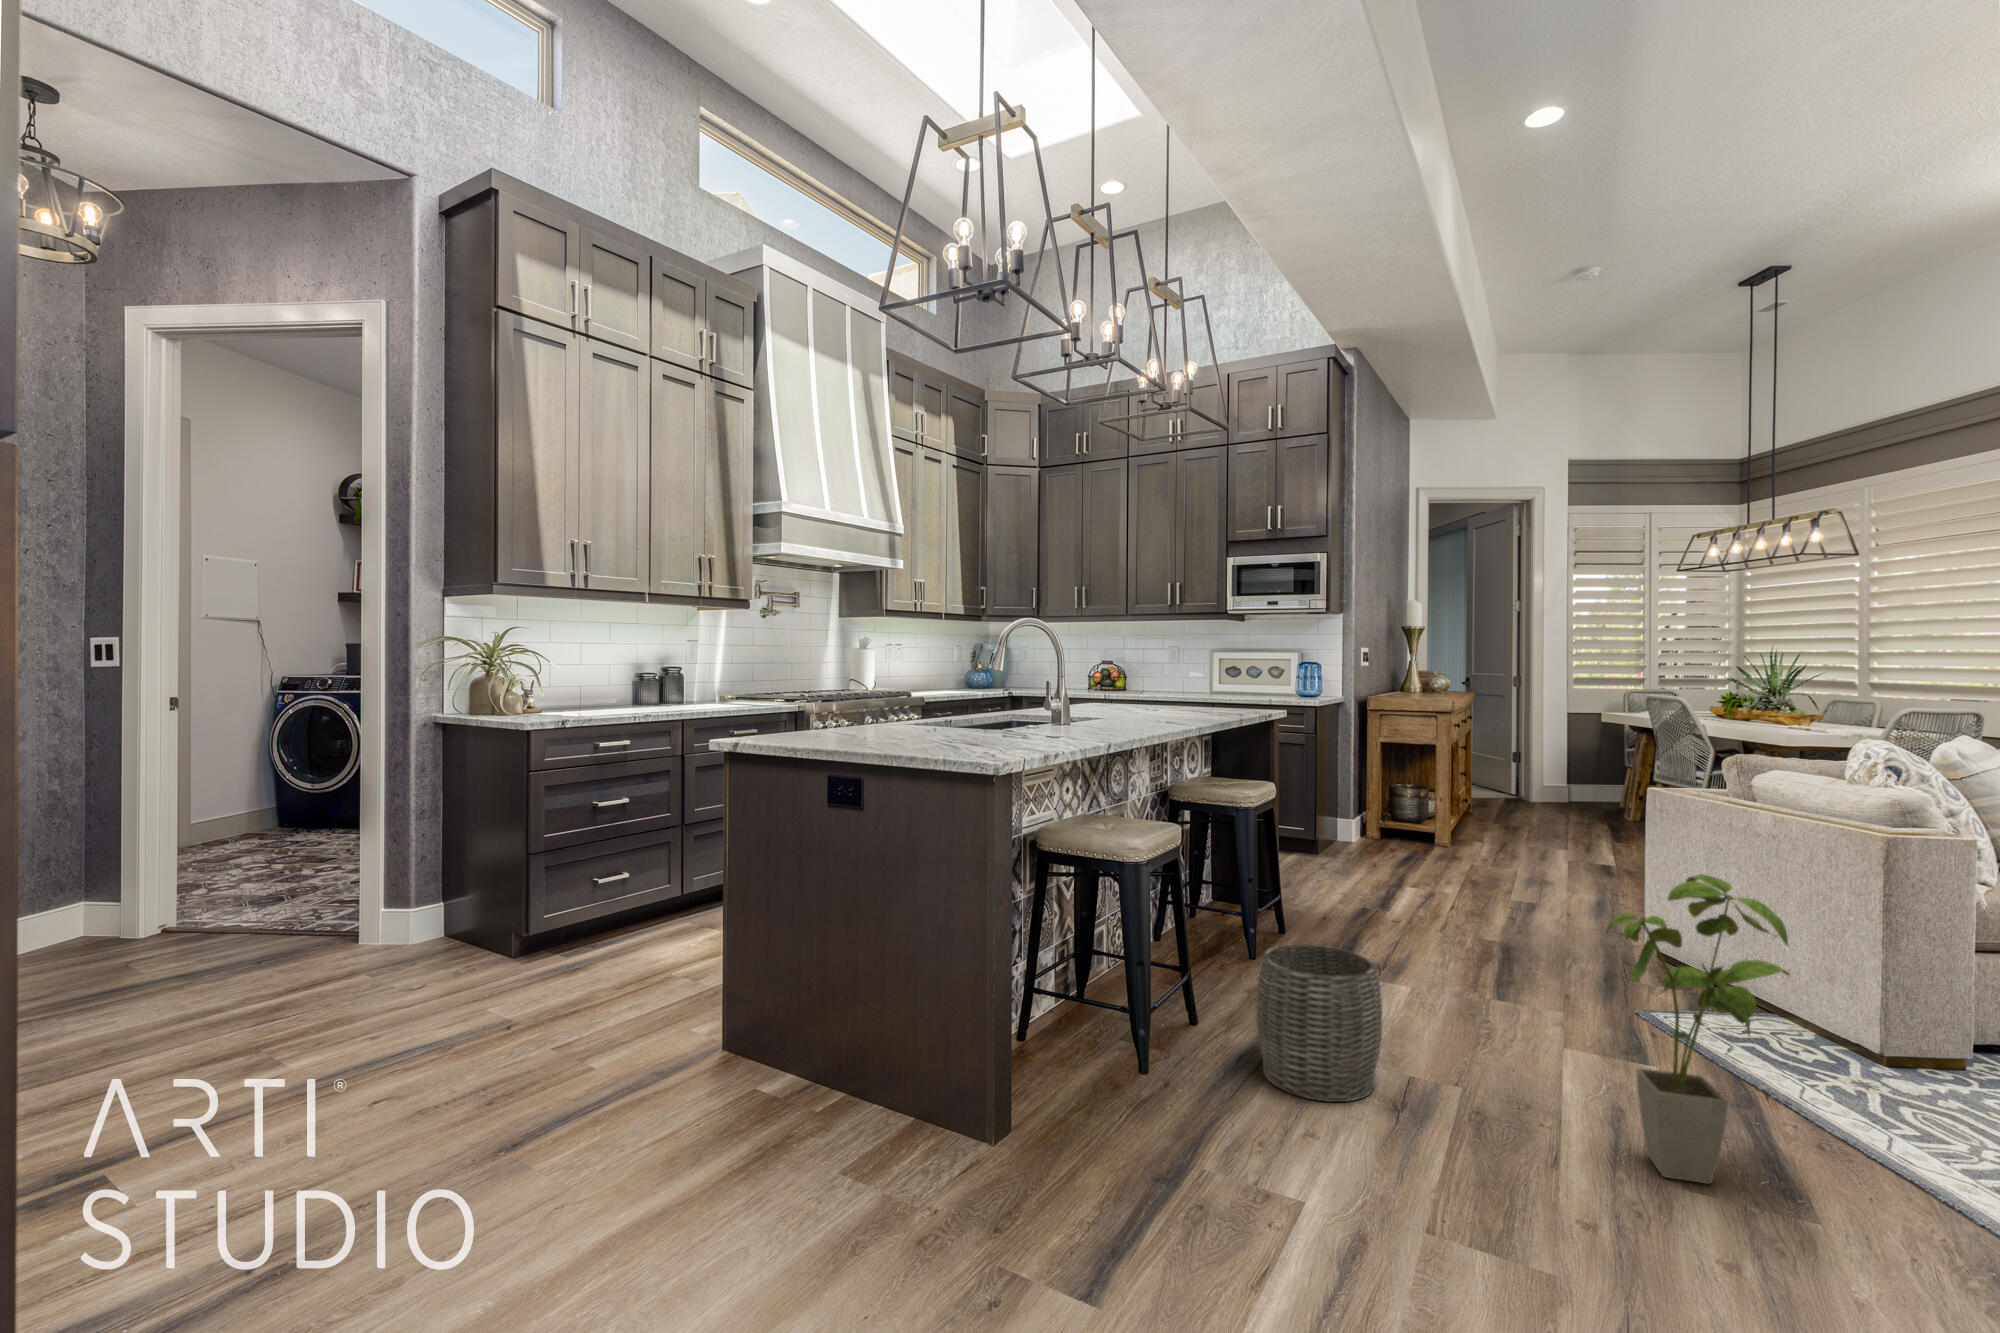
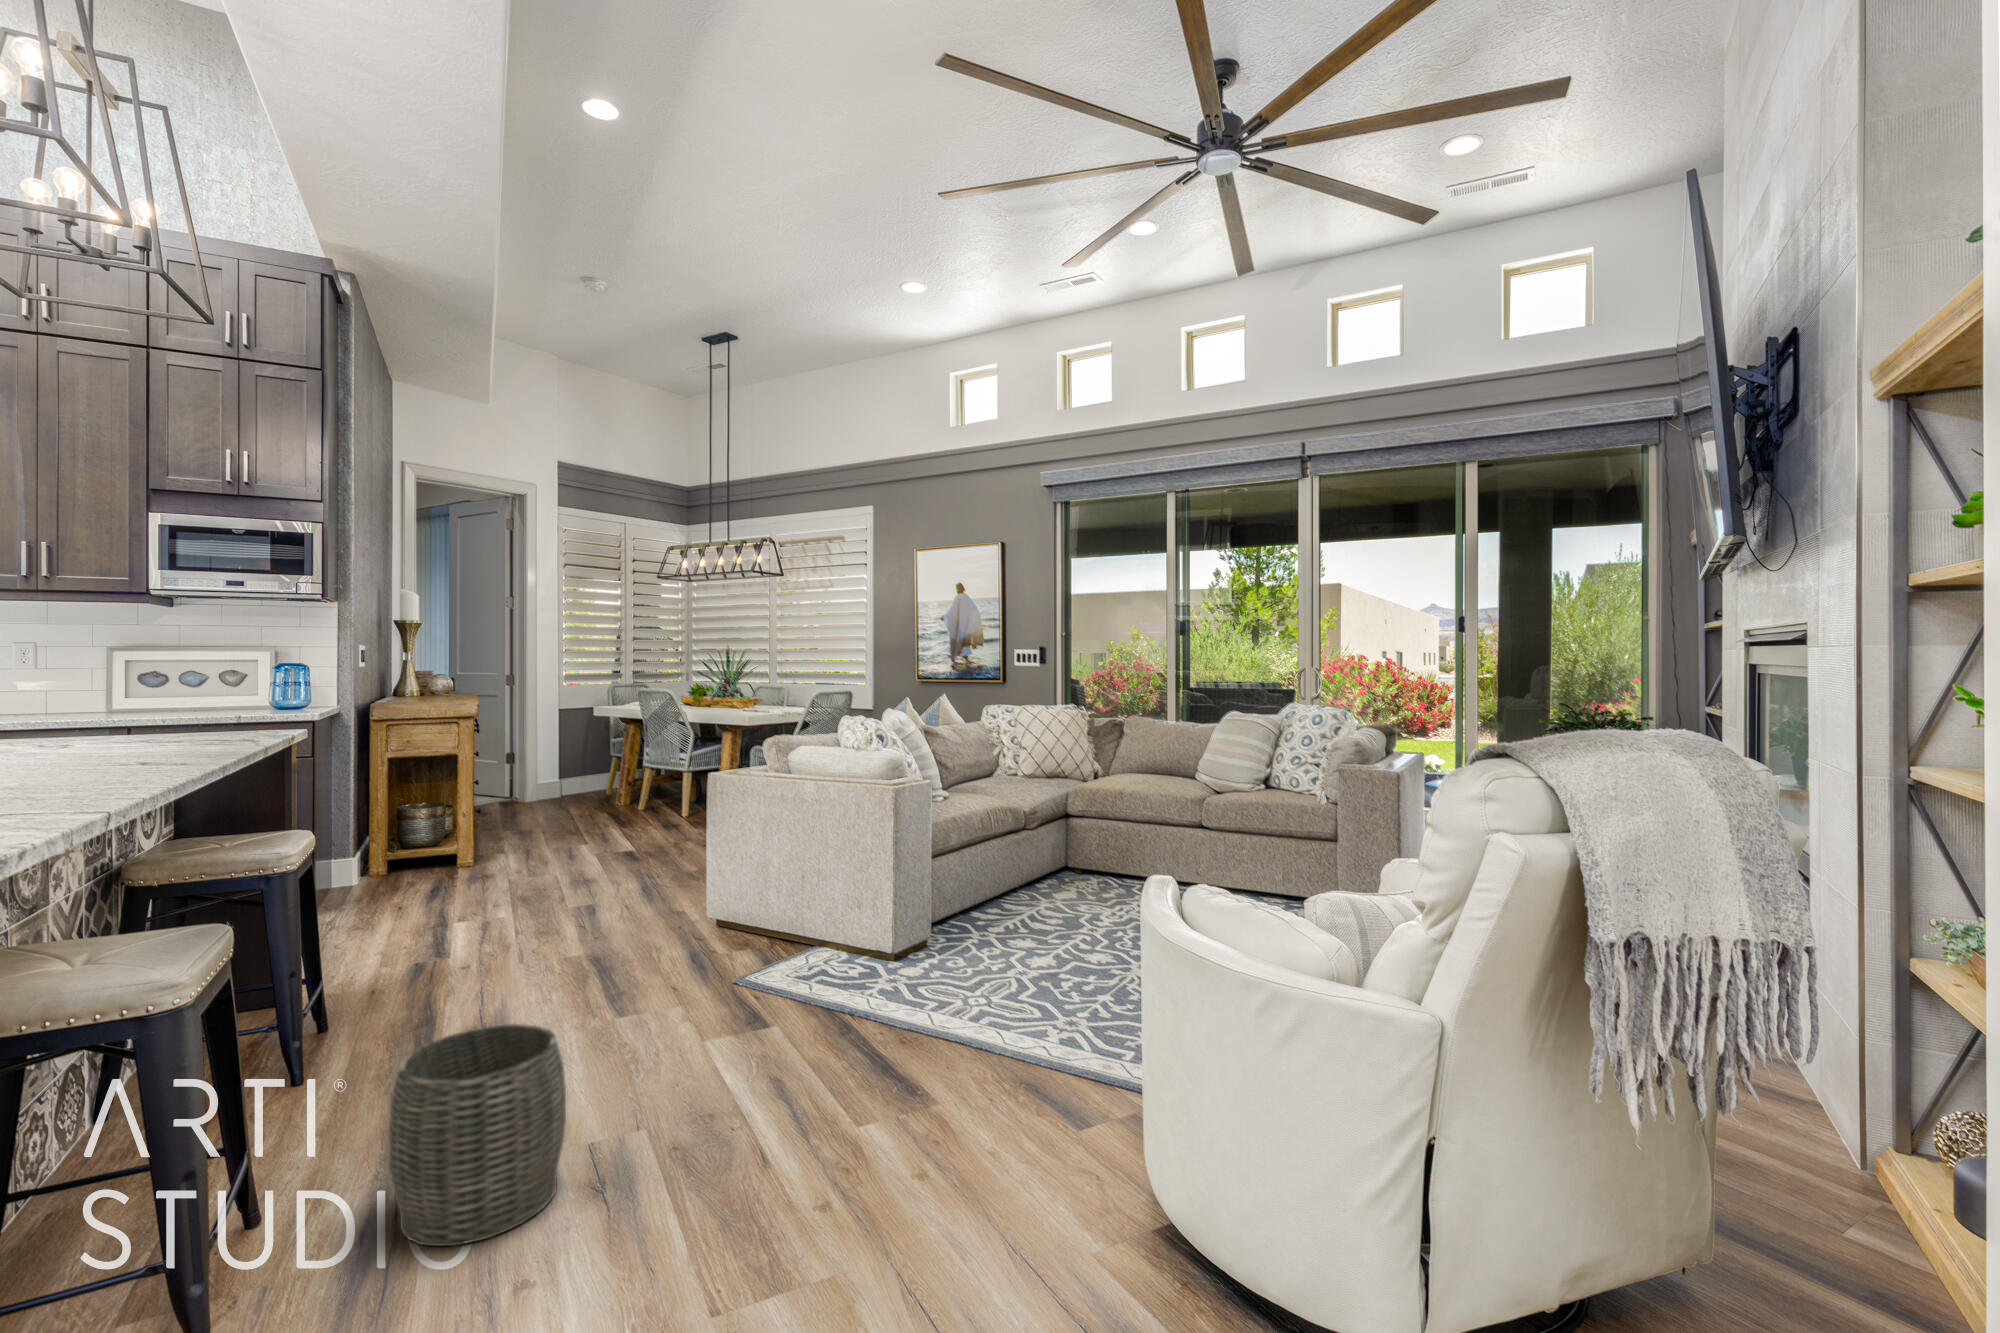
house plant: present [1606,874,1790,1184] -> none [786,848,930,1128]

